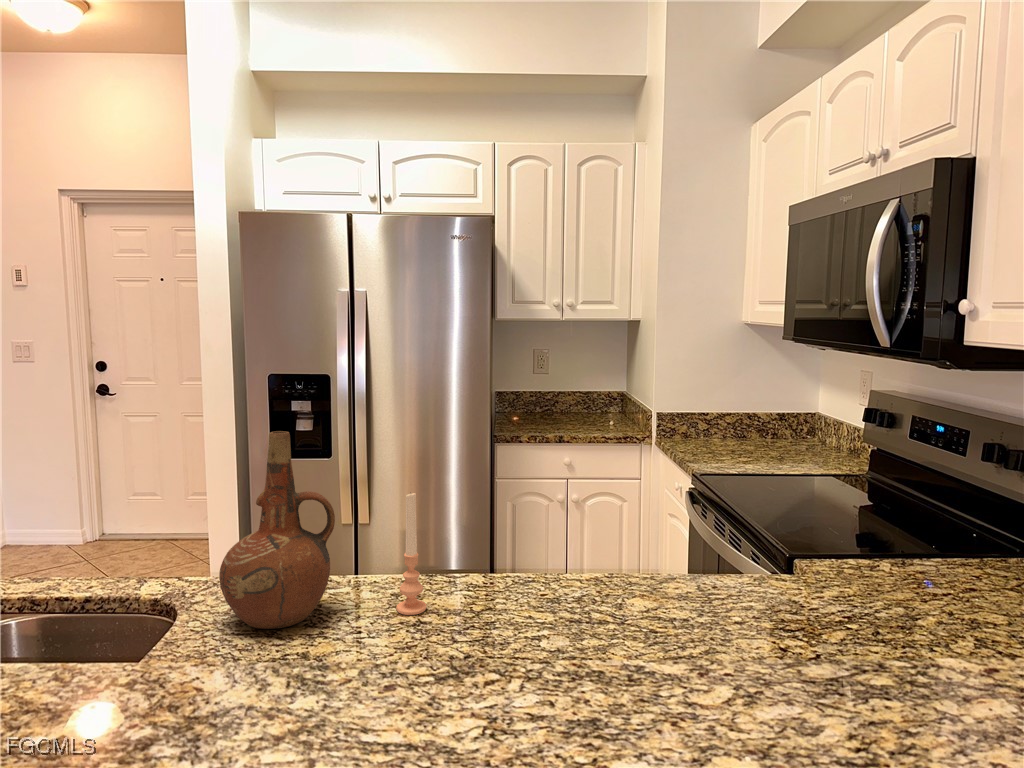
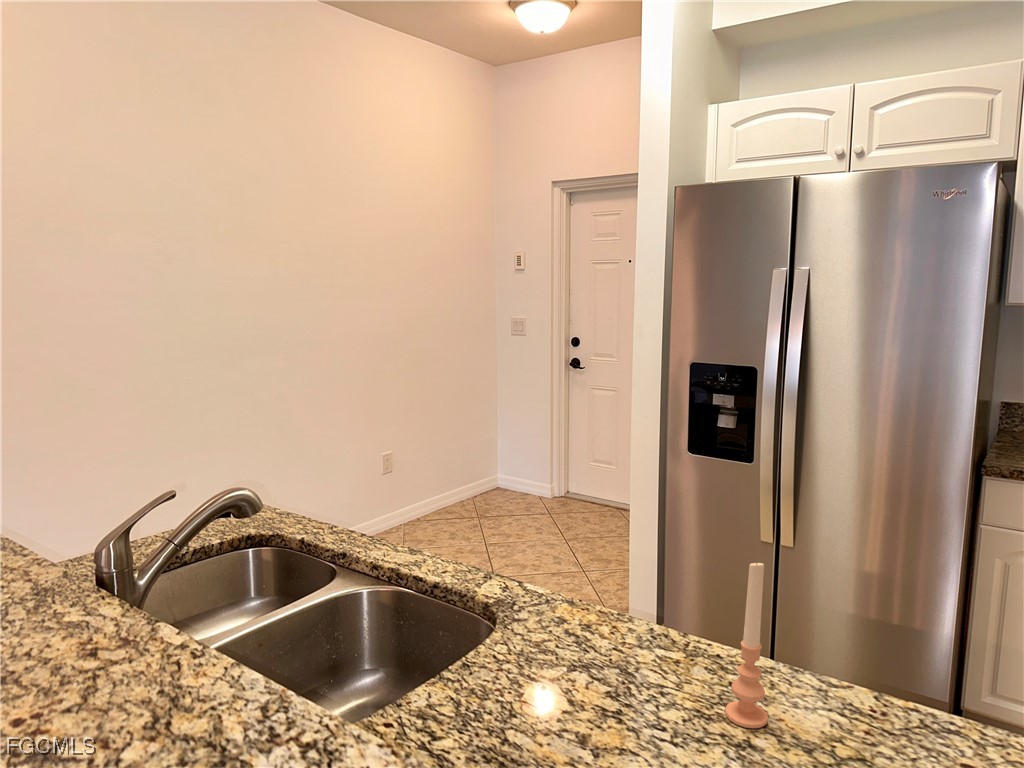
ceramic pitcher: present [219,431,335,629] -> none [523,452,658,688]

